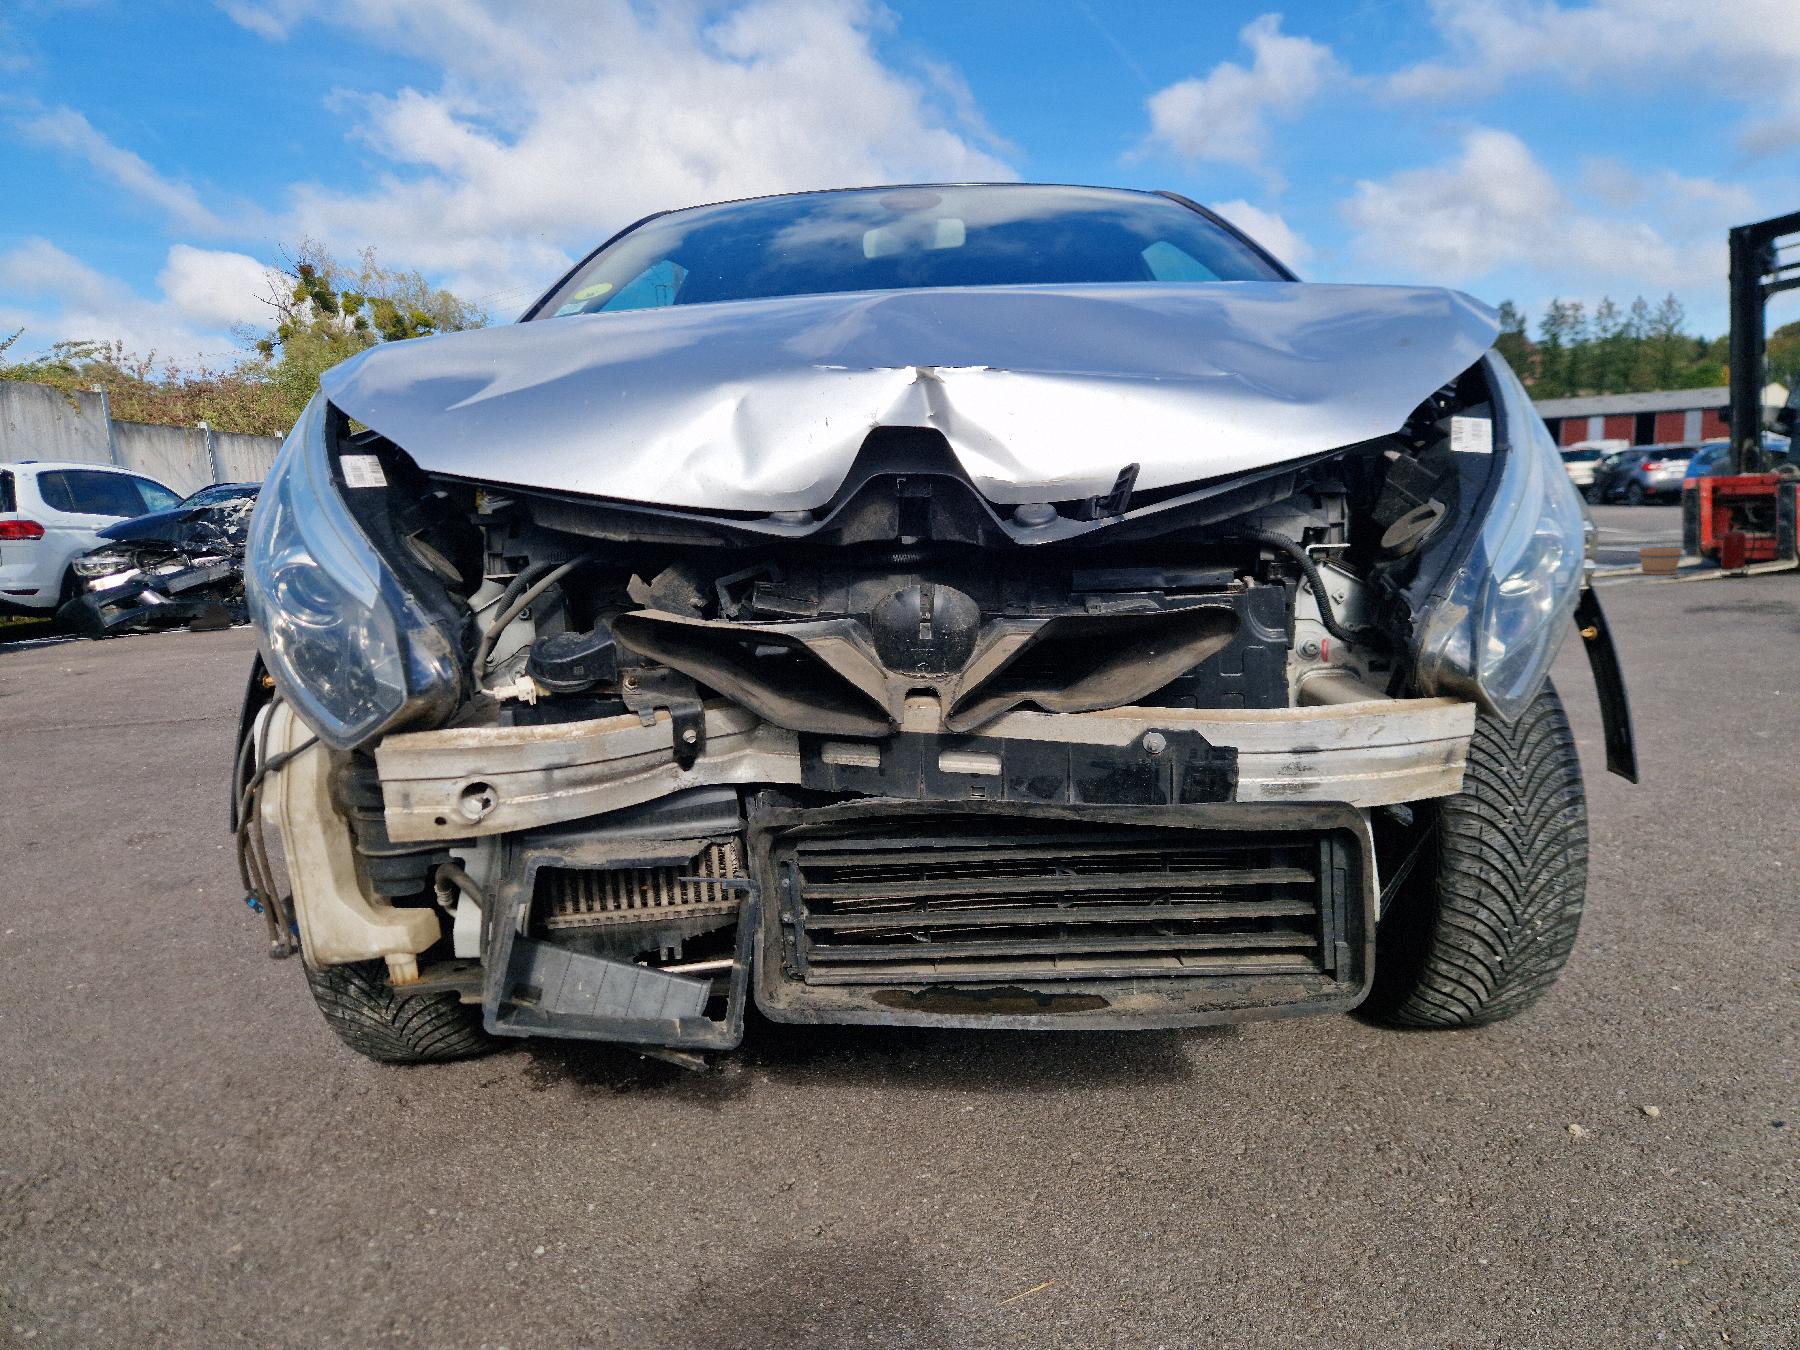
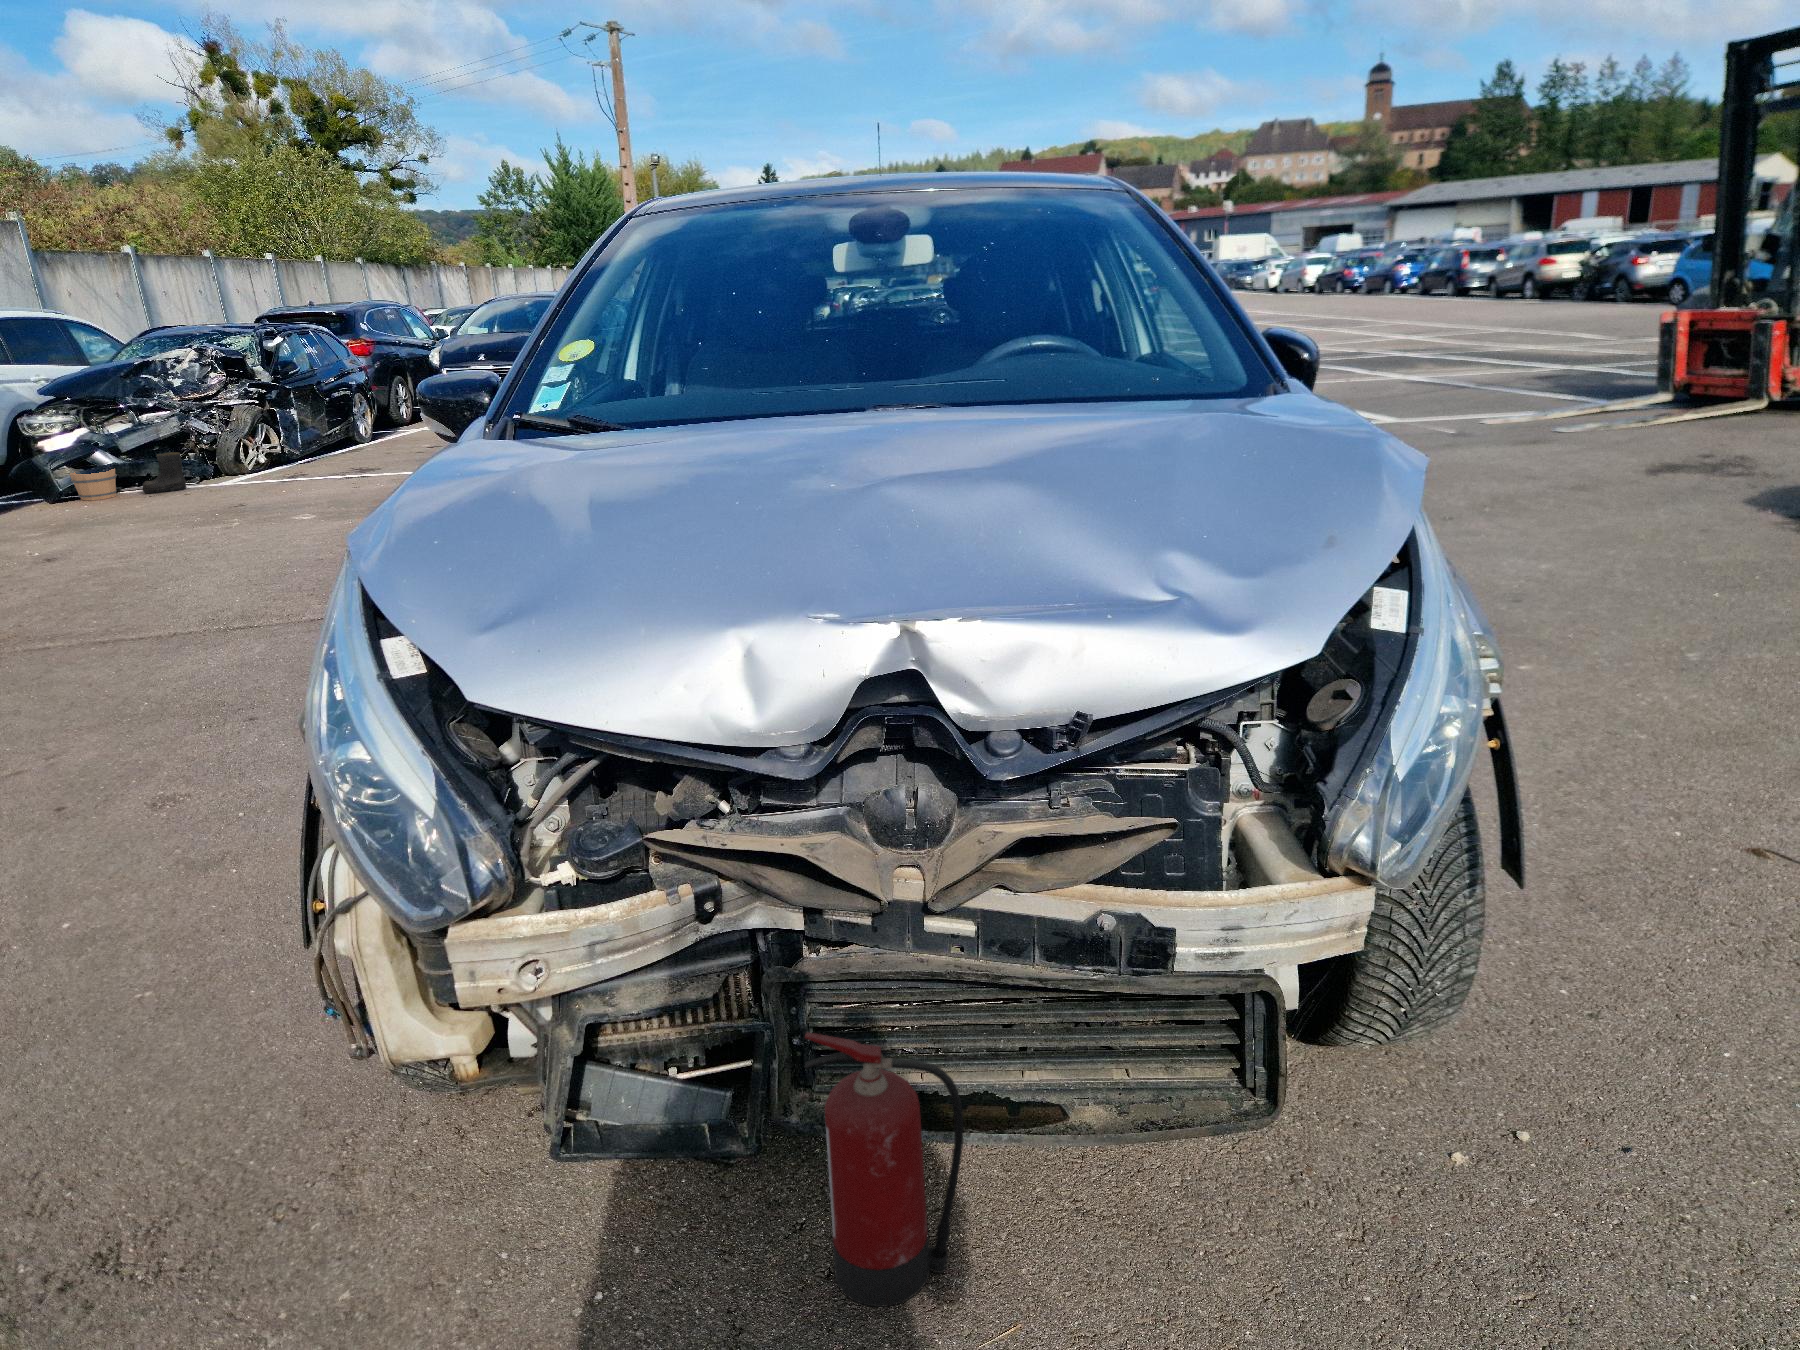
fire extinguisher: present [1721,521,1756,577] -> present [805,1032,963,1307]
bucket: present [1639,548,1682,575] -> present [69,468,117,501]

